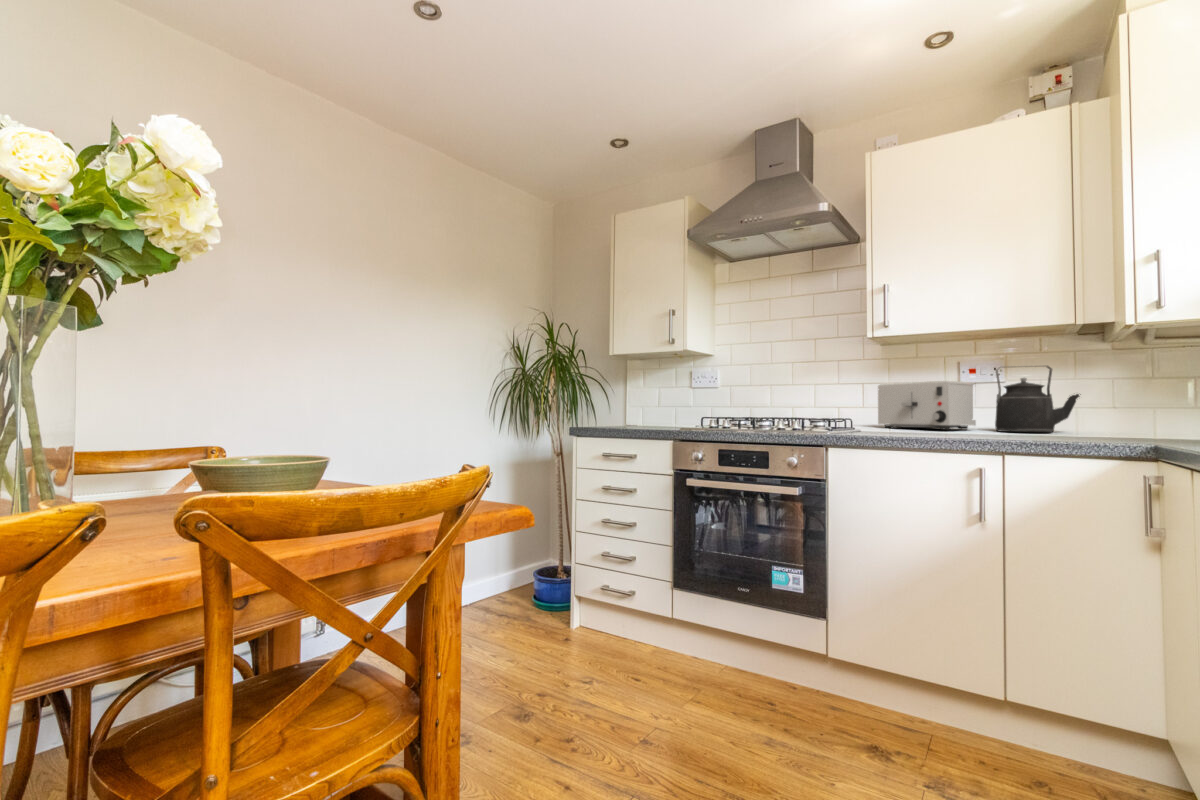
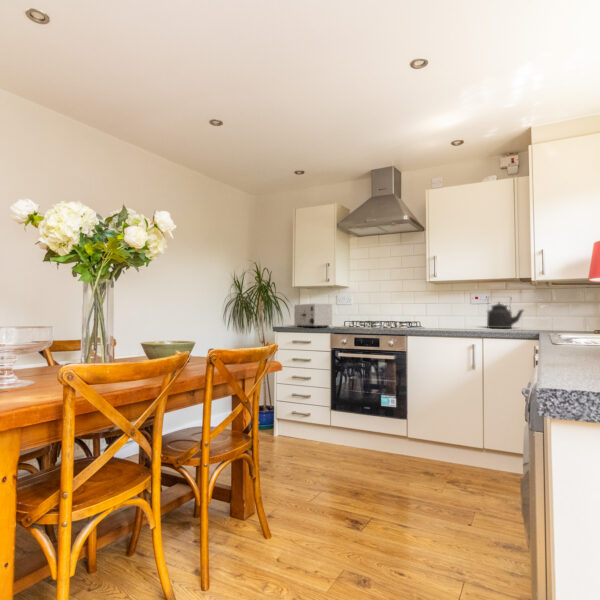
toaster: present [878,381,976,429] -> present [294,304,332,327]

